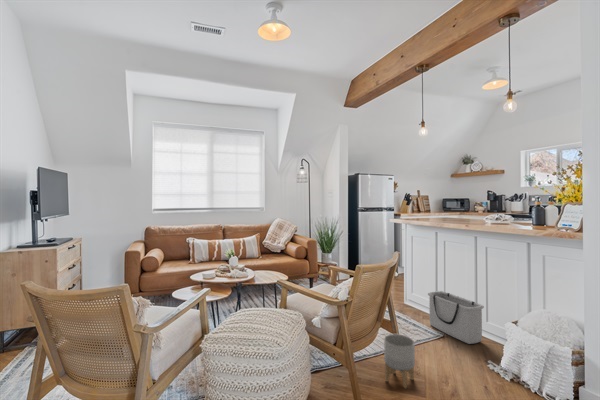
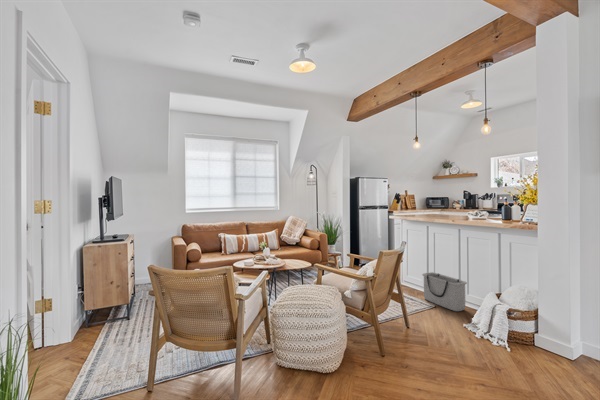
planter: present [384,334,415,388] -> none [396,303,419,342]

